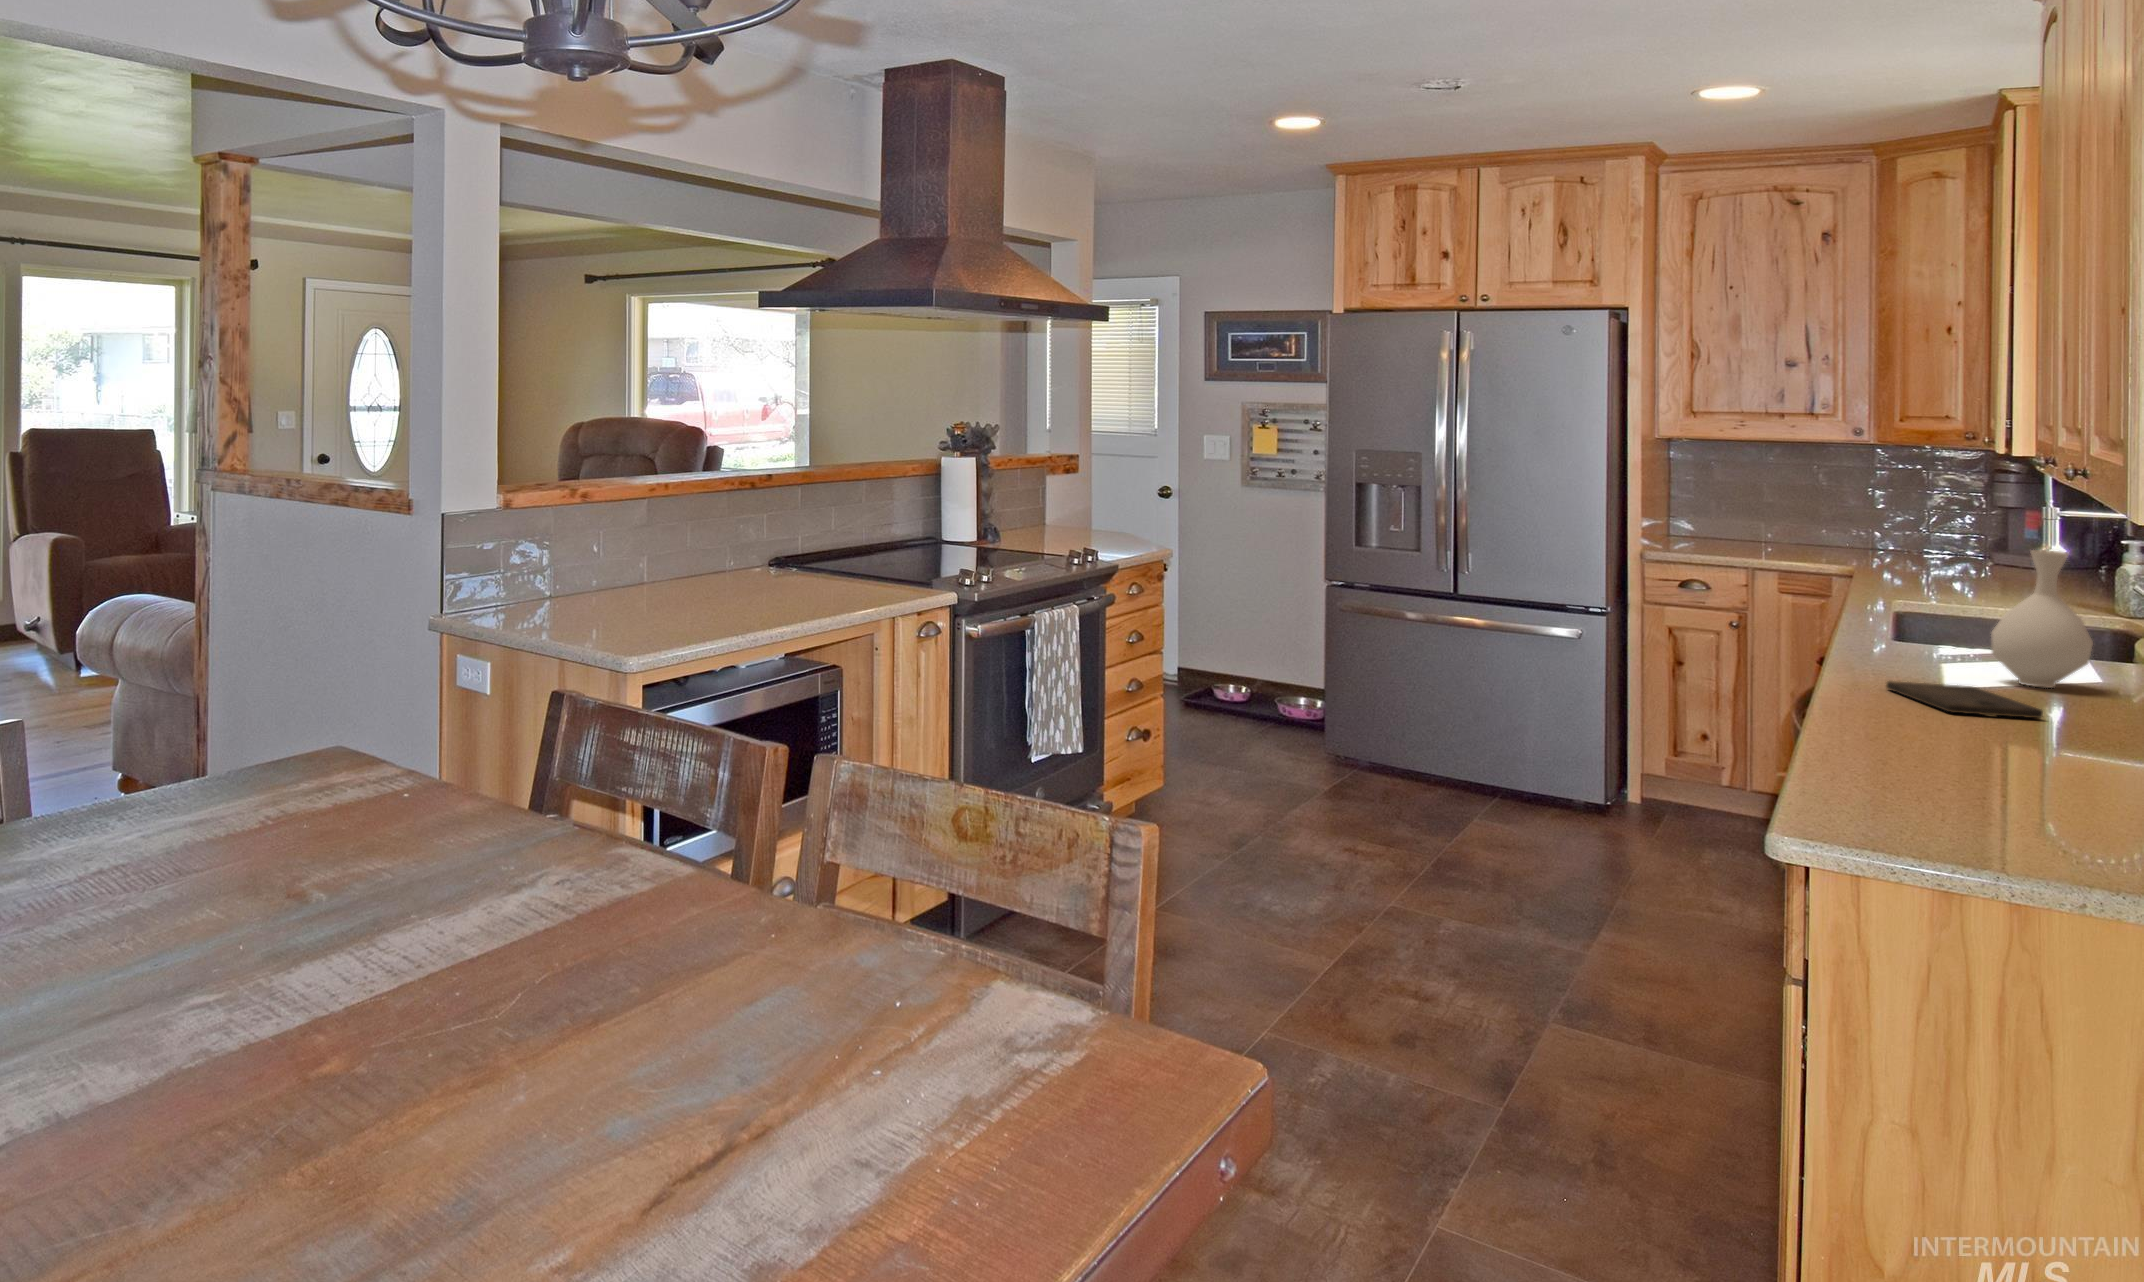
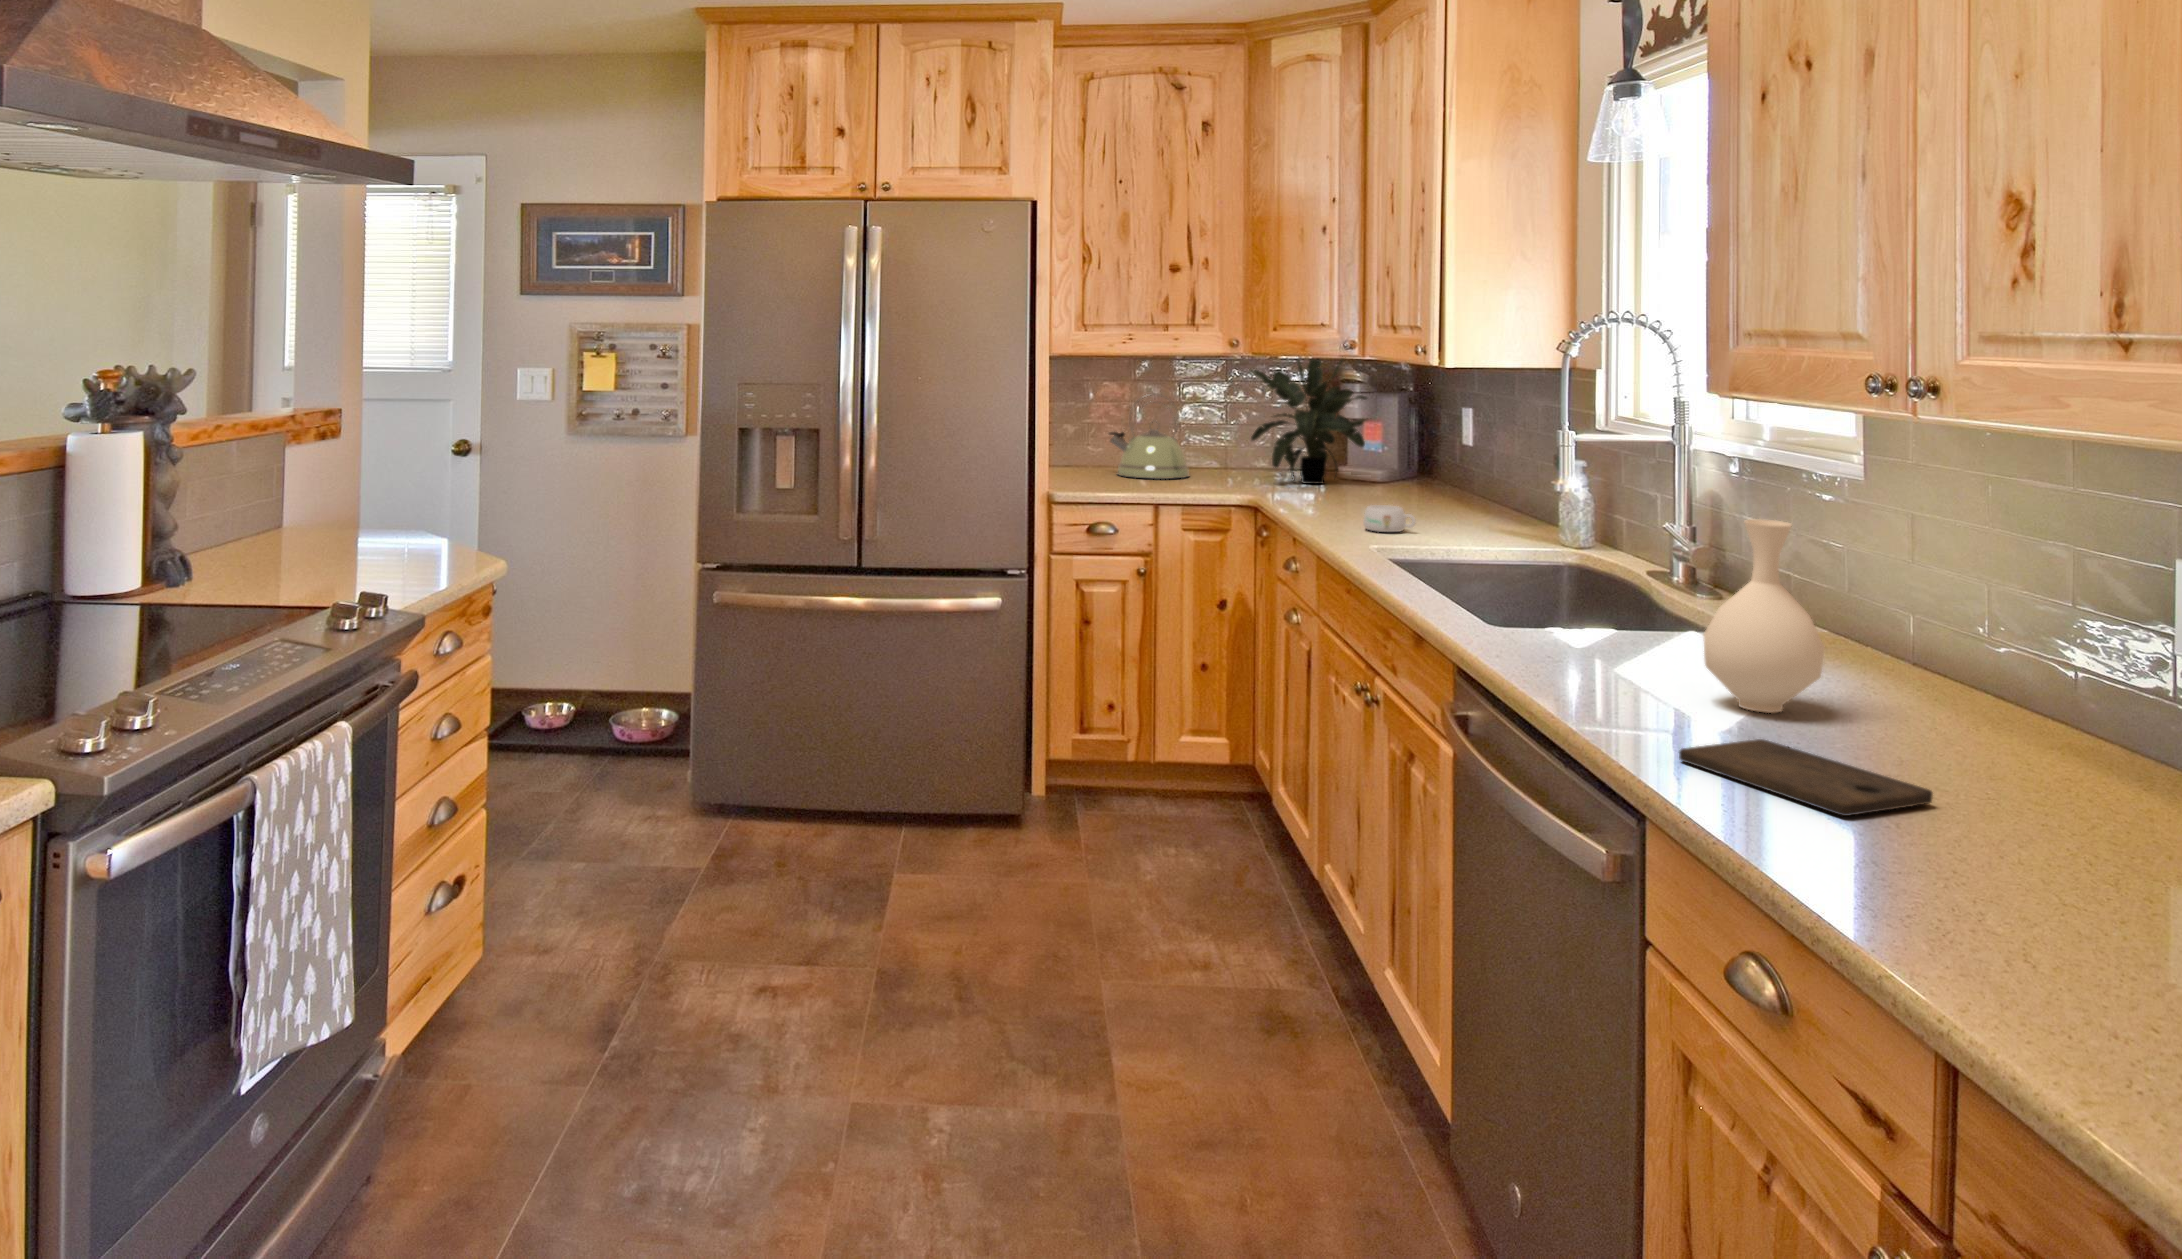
potted plant: none [1858,432,2002,557] -> present [1251,359,1368,484]
kettle: none [1707,469,1792,544] -> present [1109,401,1189,479]
mug: none [1904,565,1957,588] -> present [1363,505,1415,532]

